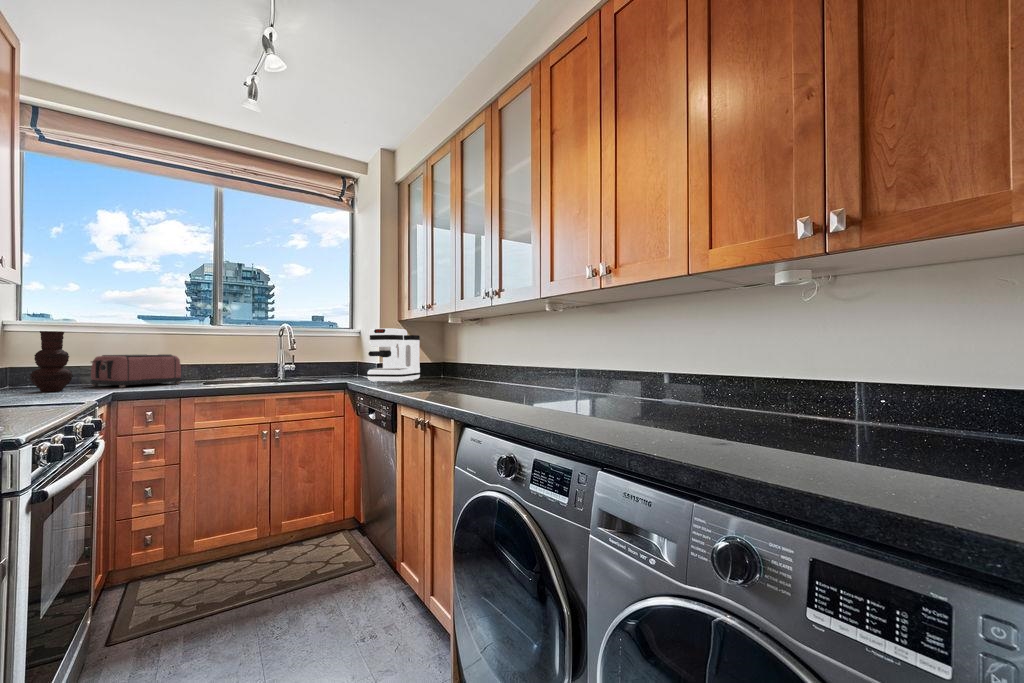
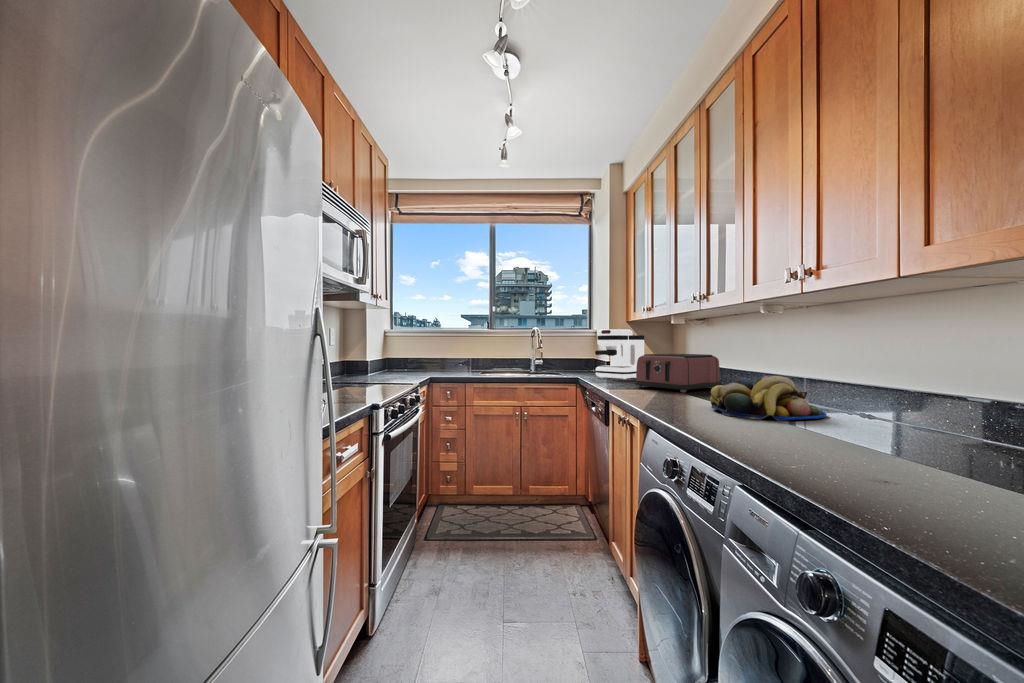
vase: present [30,331,73,392] -> none [382,335,403,374]
toaster: present [90,354,182,388] -> present [635,354,721,392]
fruit bowl: none [515,367,612,408] -> present [710,375,827,421]

